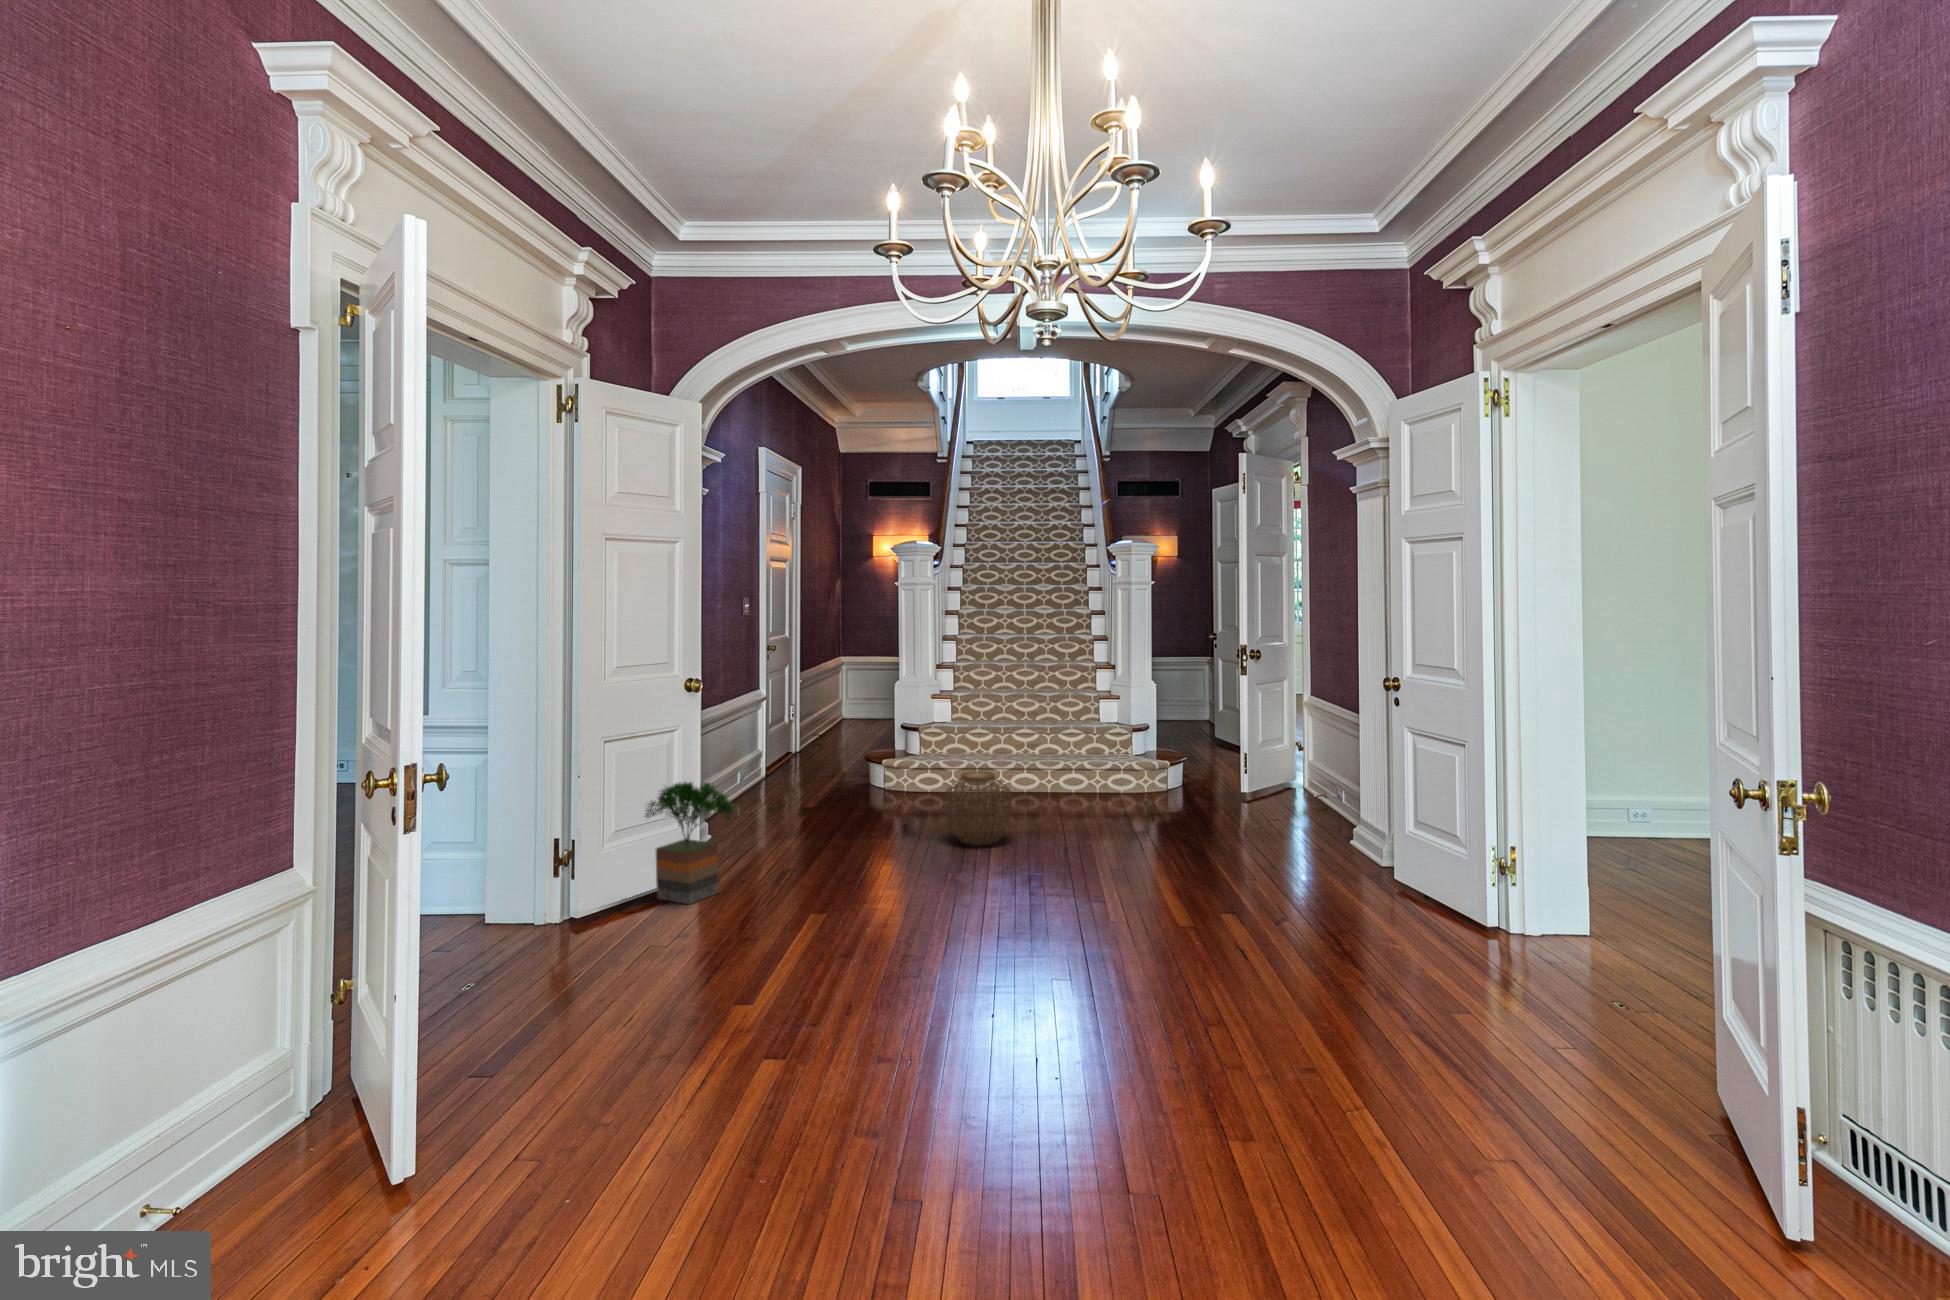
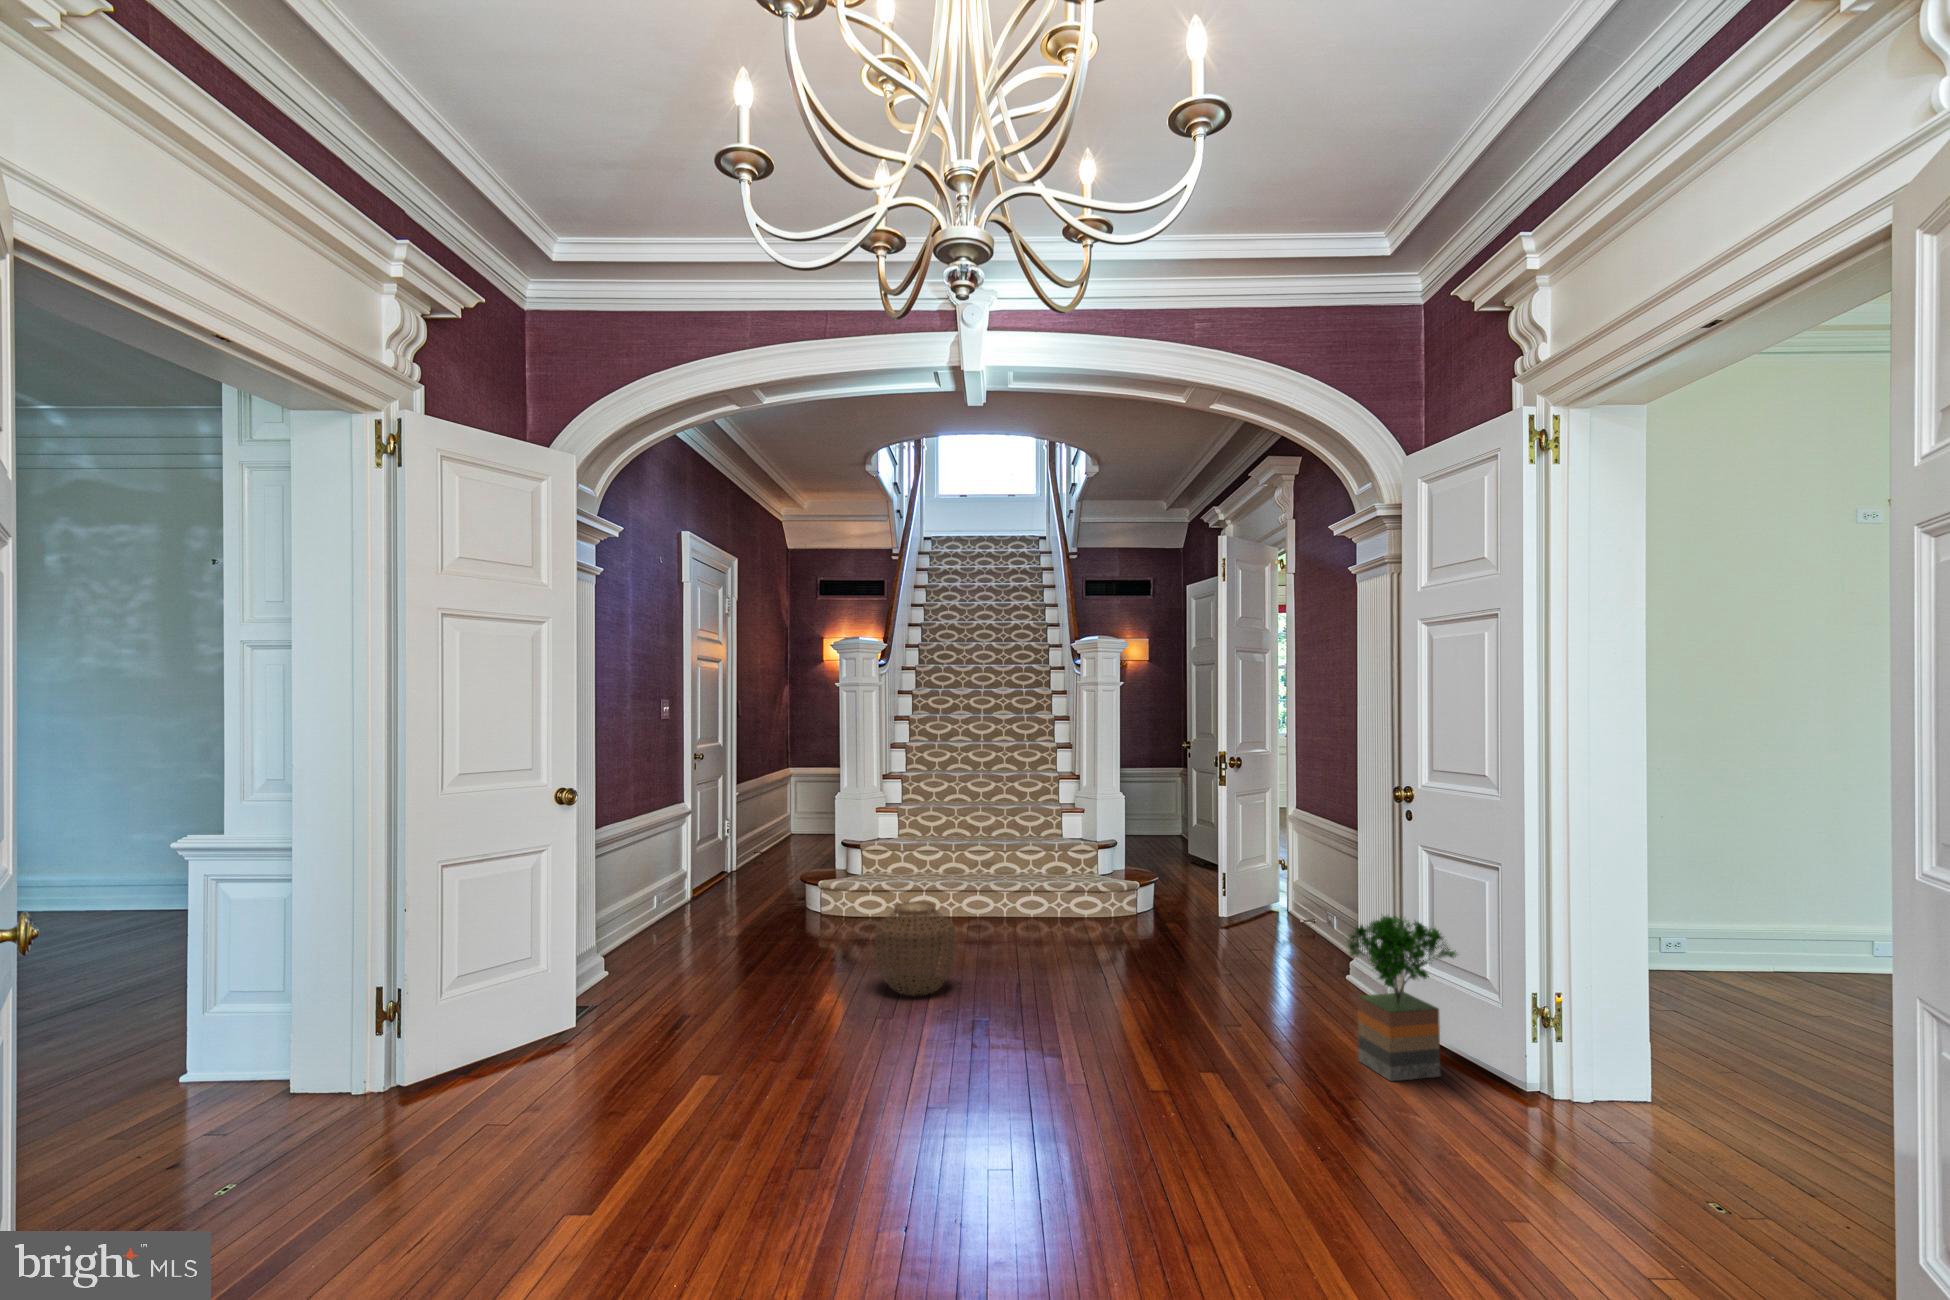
potted tree: present [645,782,735,904] -> present [1348,914,1457,1081]

